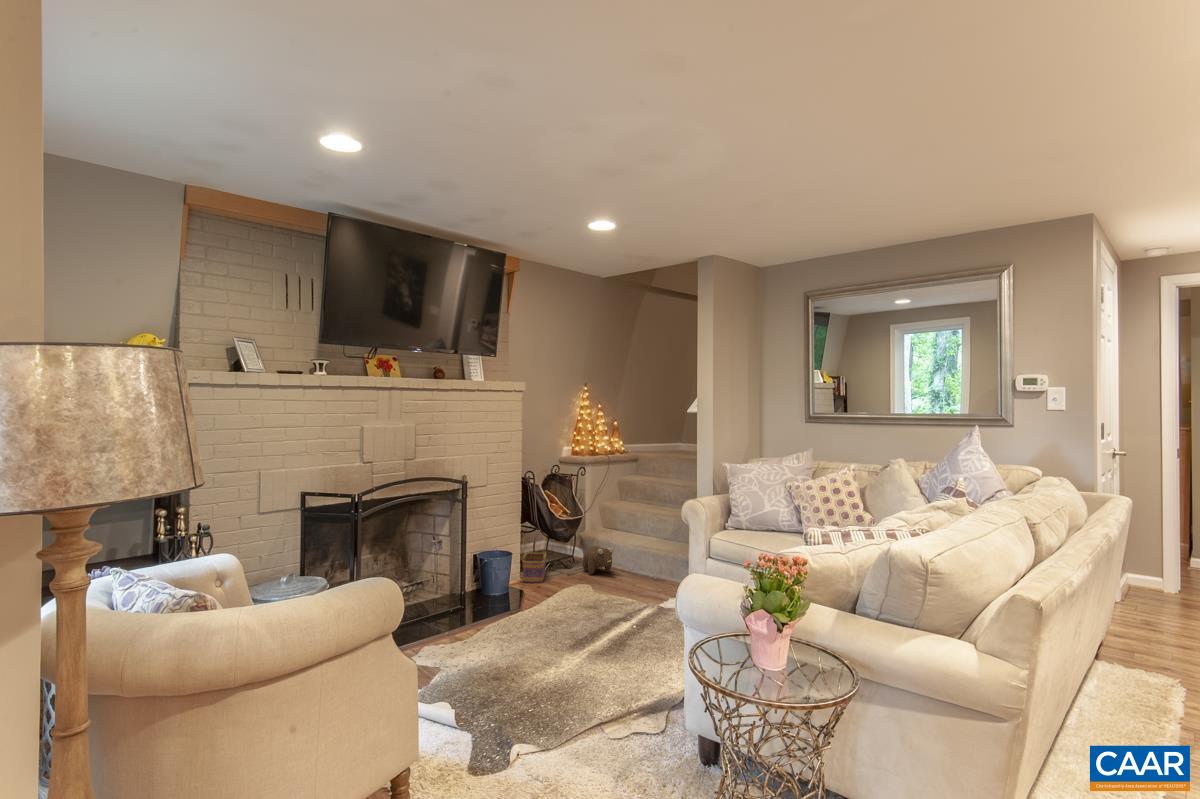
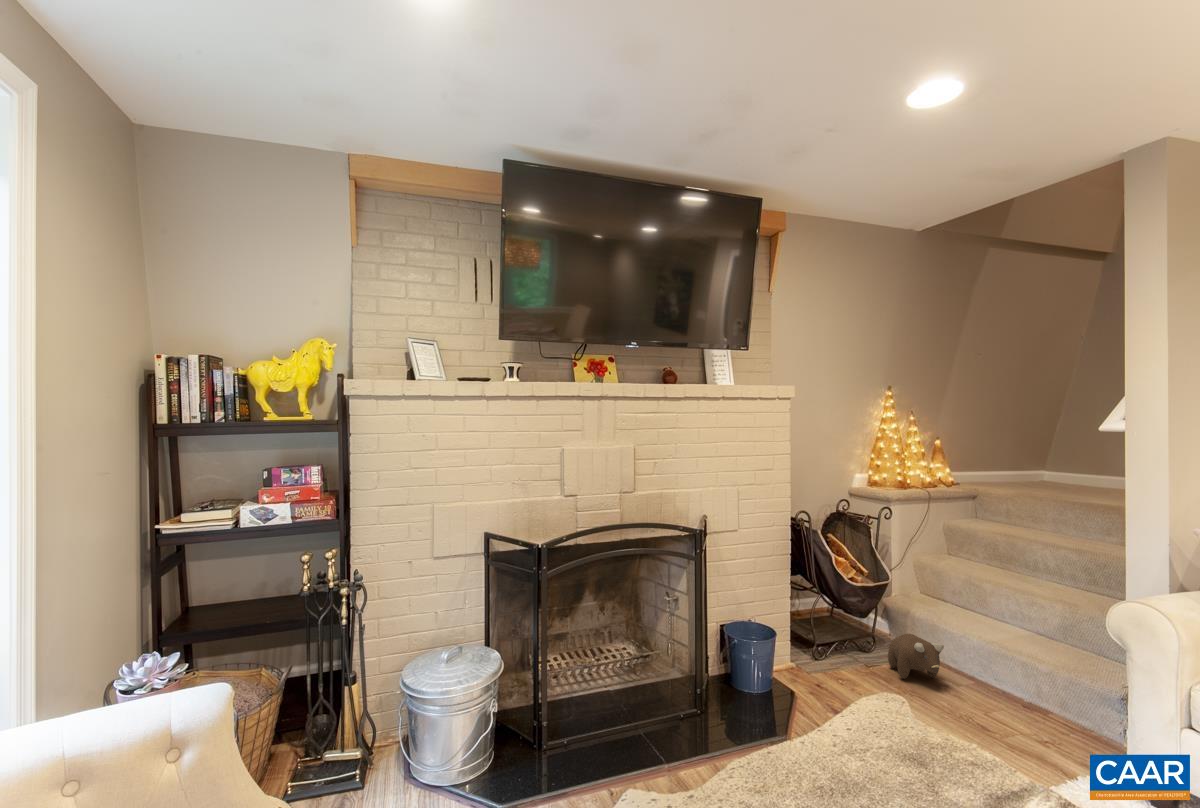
basket: present [522,536,546,583] -> none [791,605,828,681]

